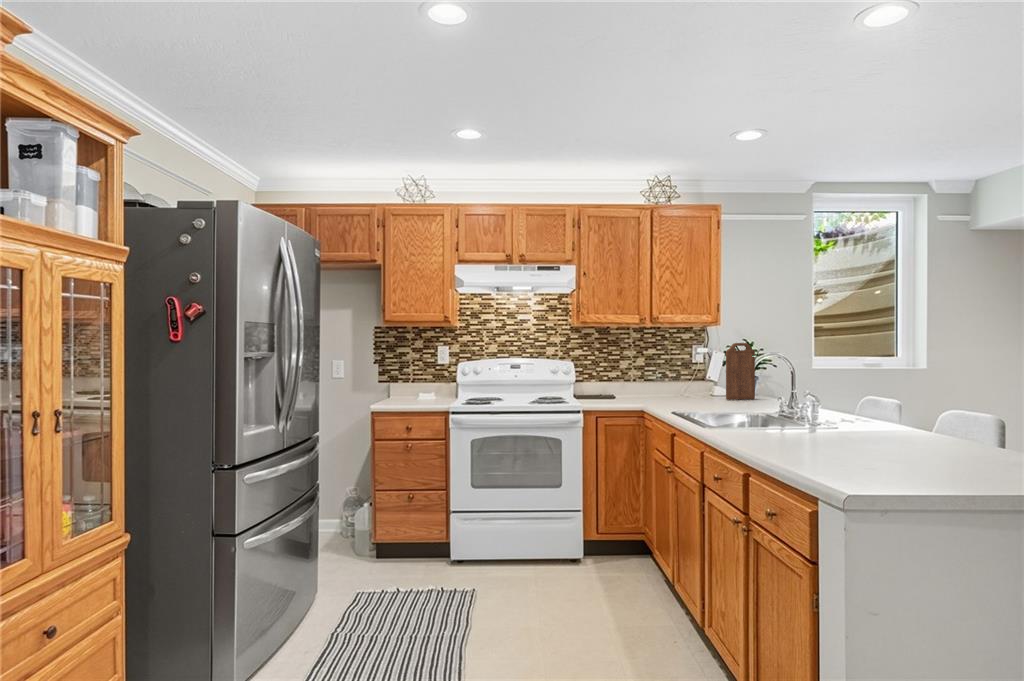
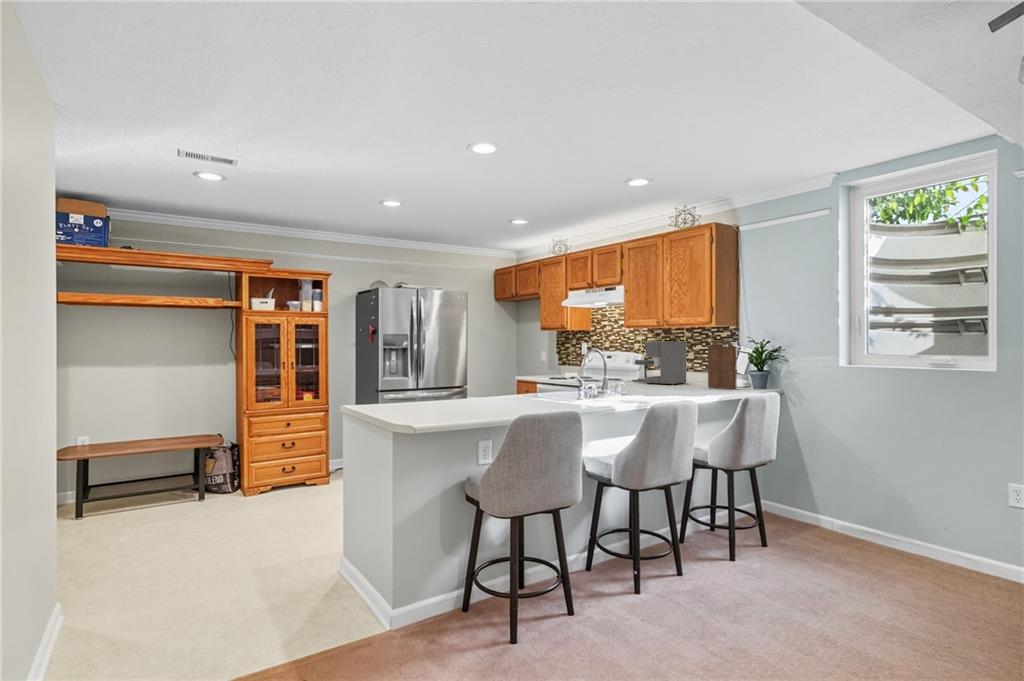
coffee maker: none [610,344,672,401] -> present [635,341,686,385]

